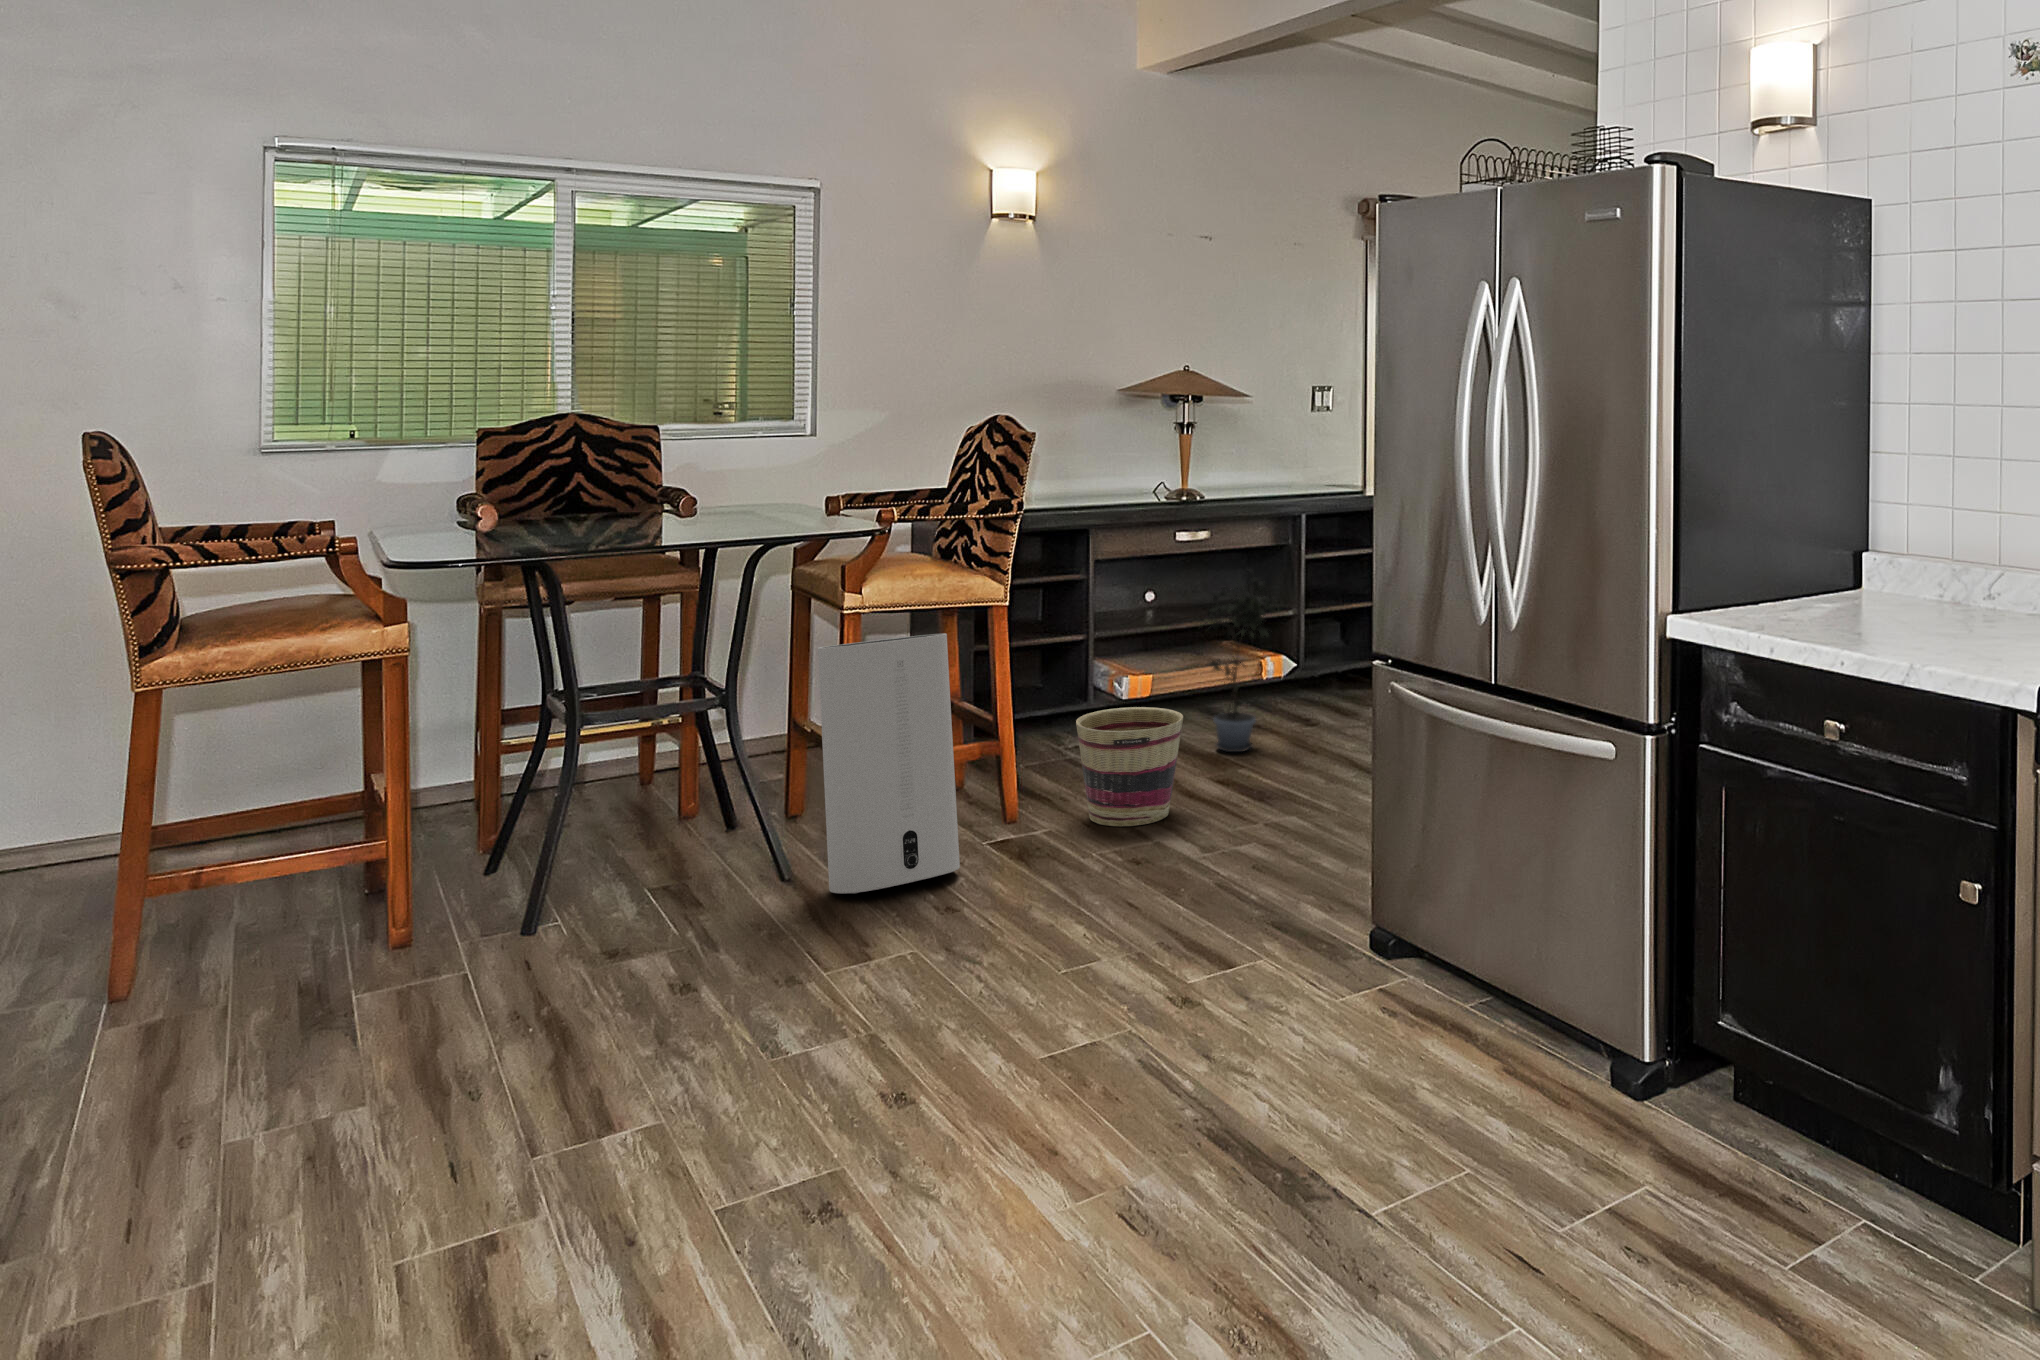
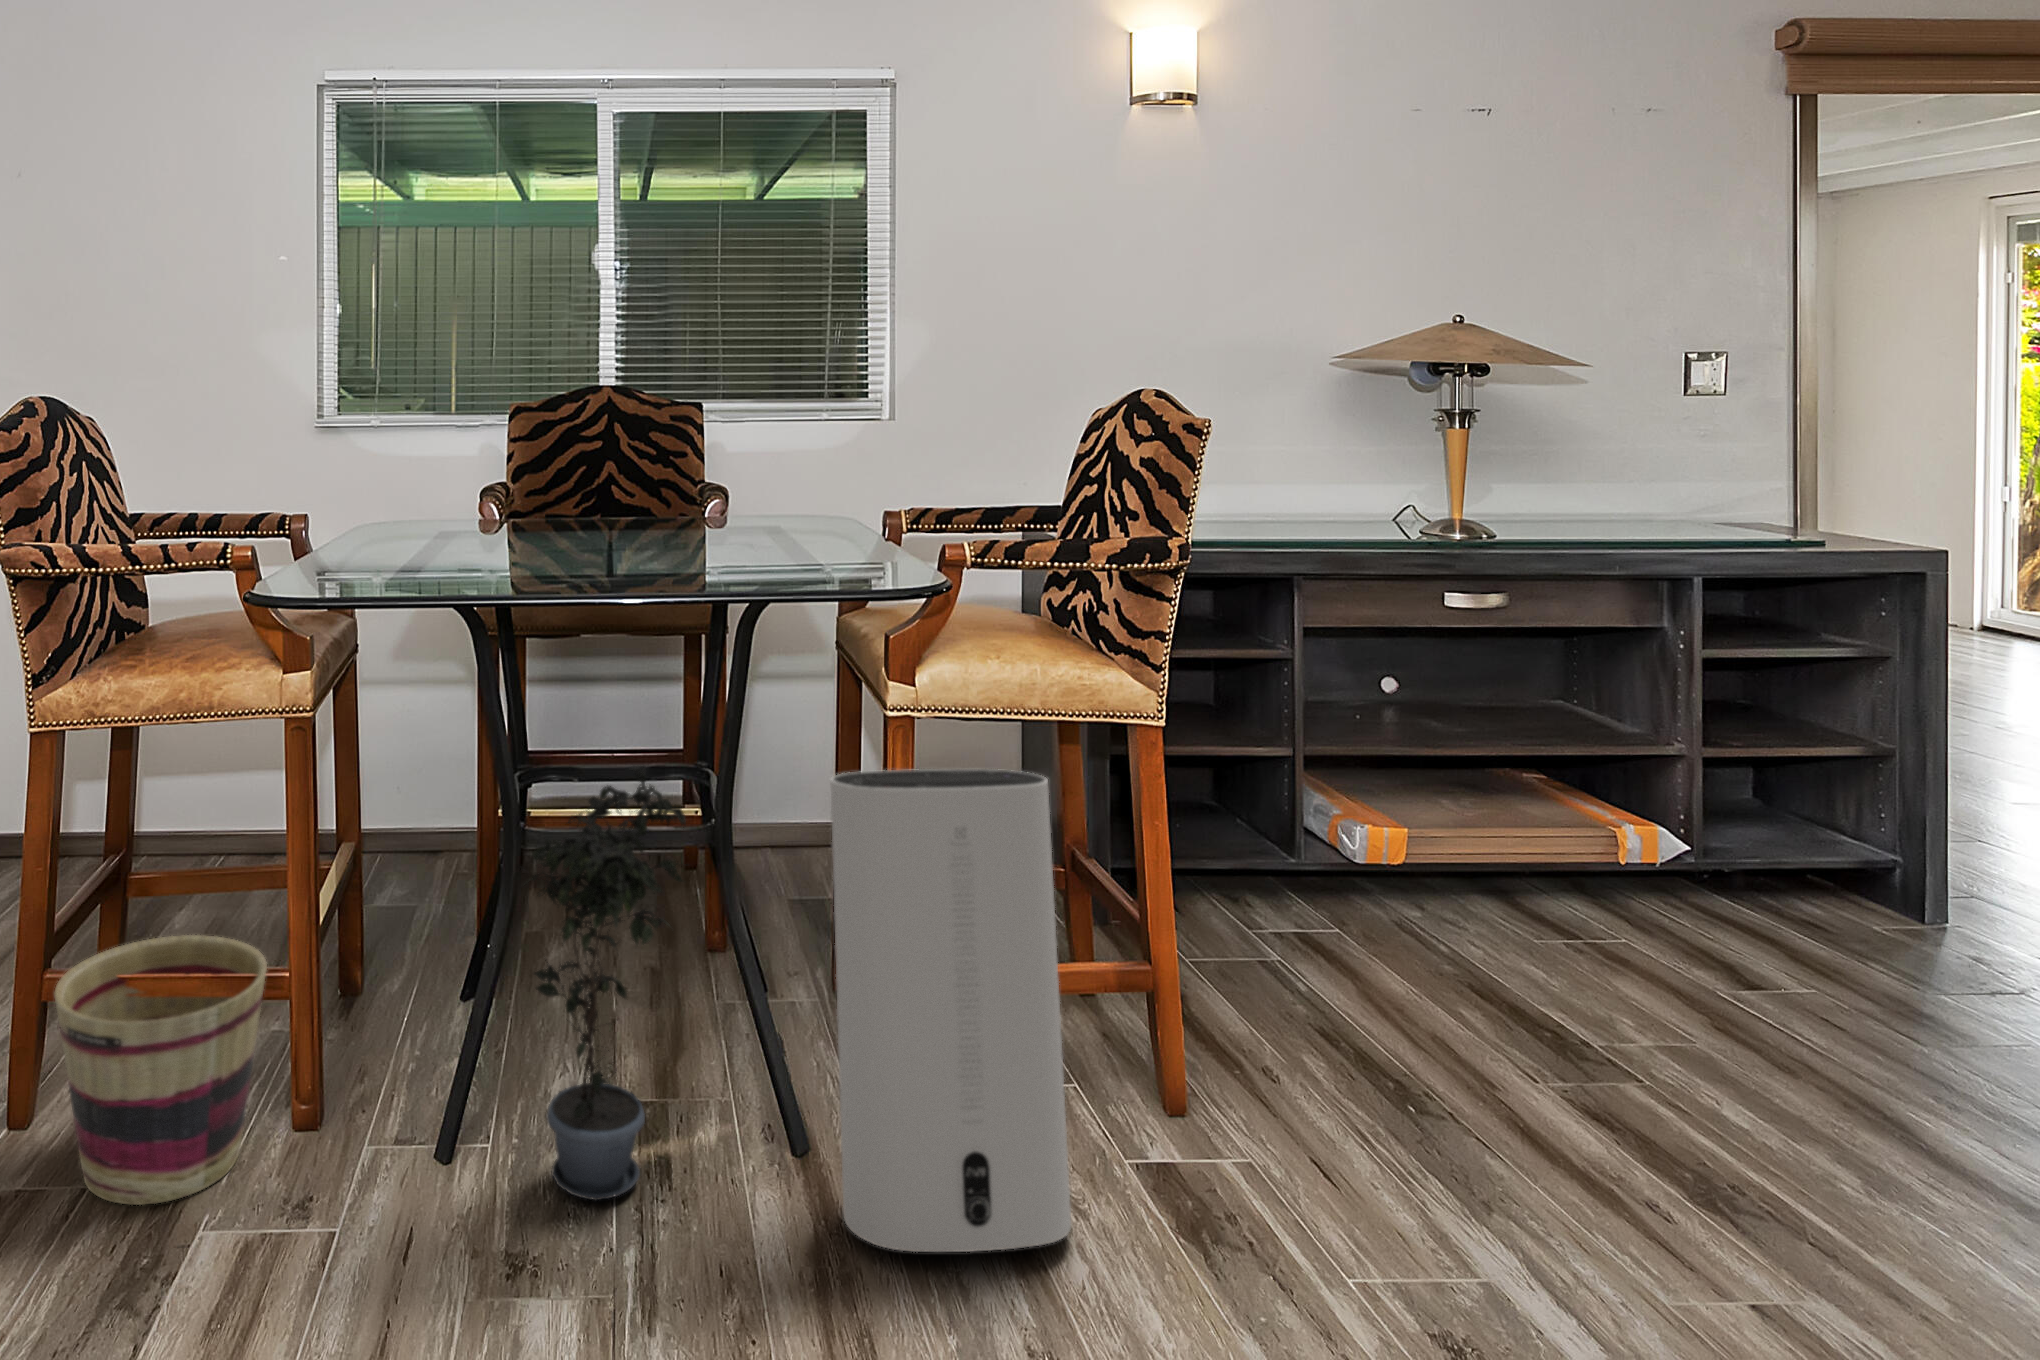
potted plant: present [1202,570,1279,752] -> present [521,766,686,1201]
basket: present [1076,707,1183,826] -> present [55,935,267,1205]

